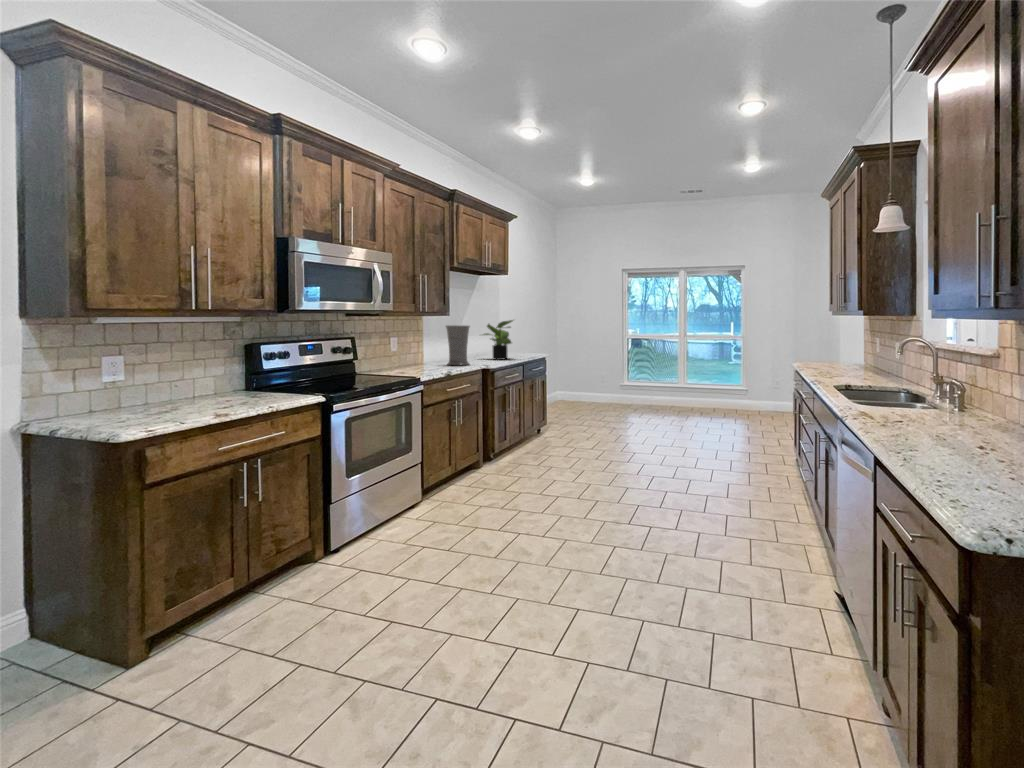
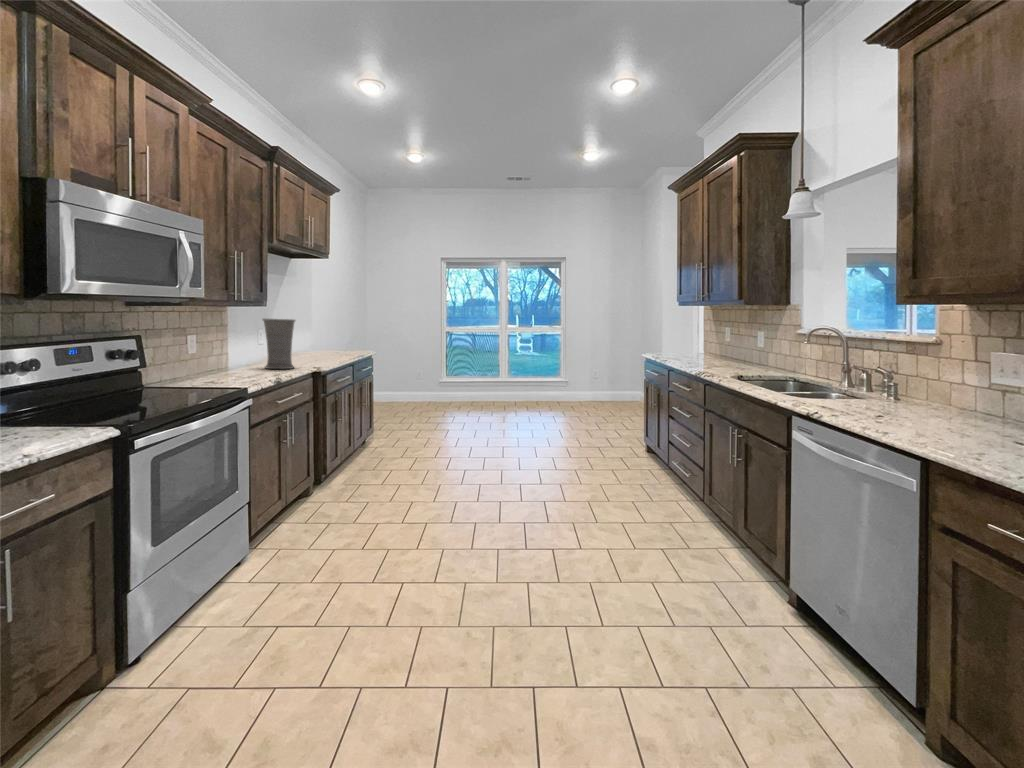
potted plant: present [483,320,513,360] -> none [295,313,346,360]

